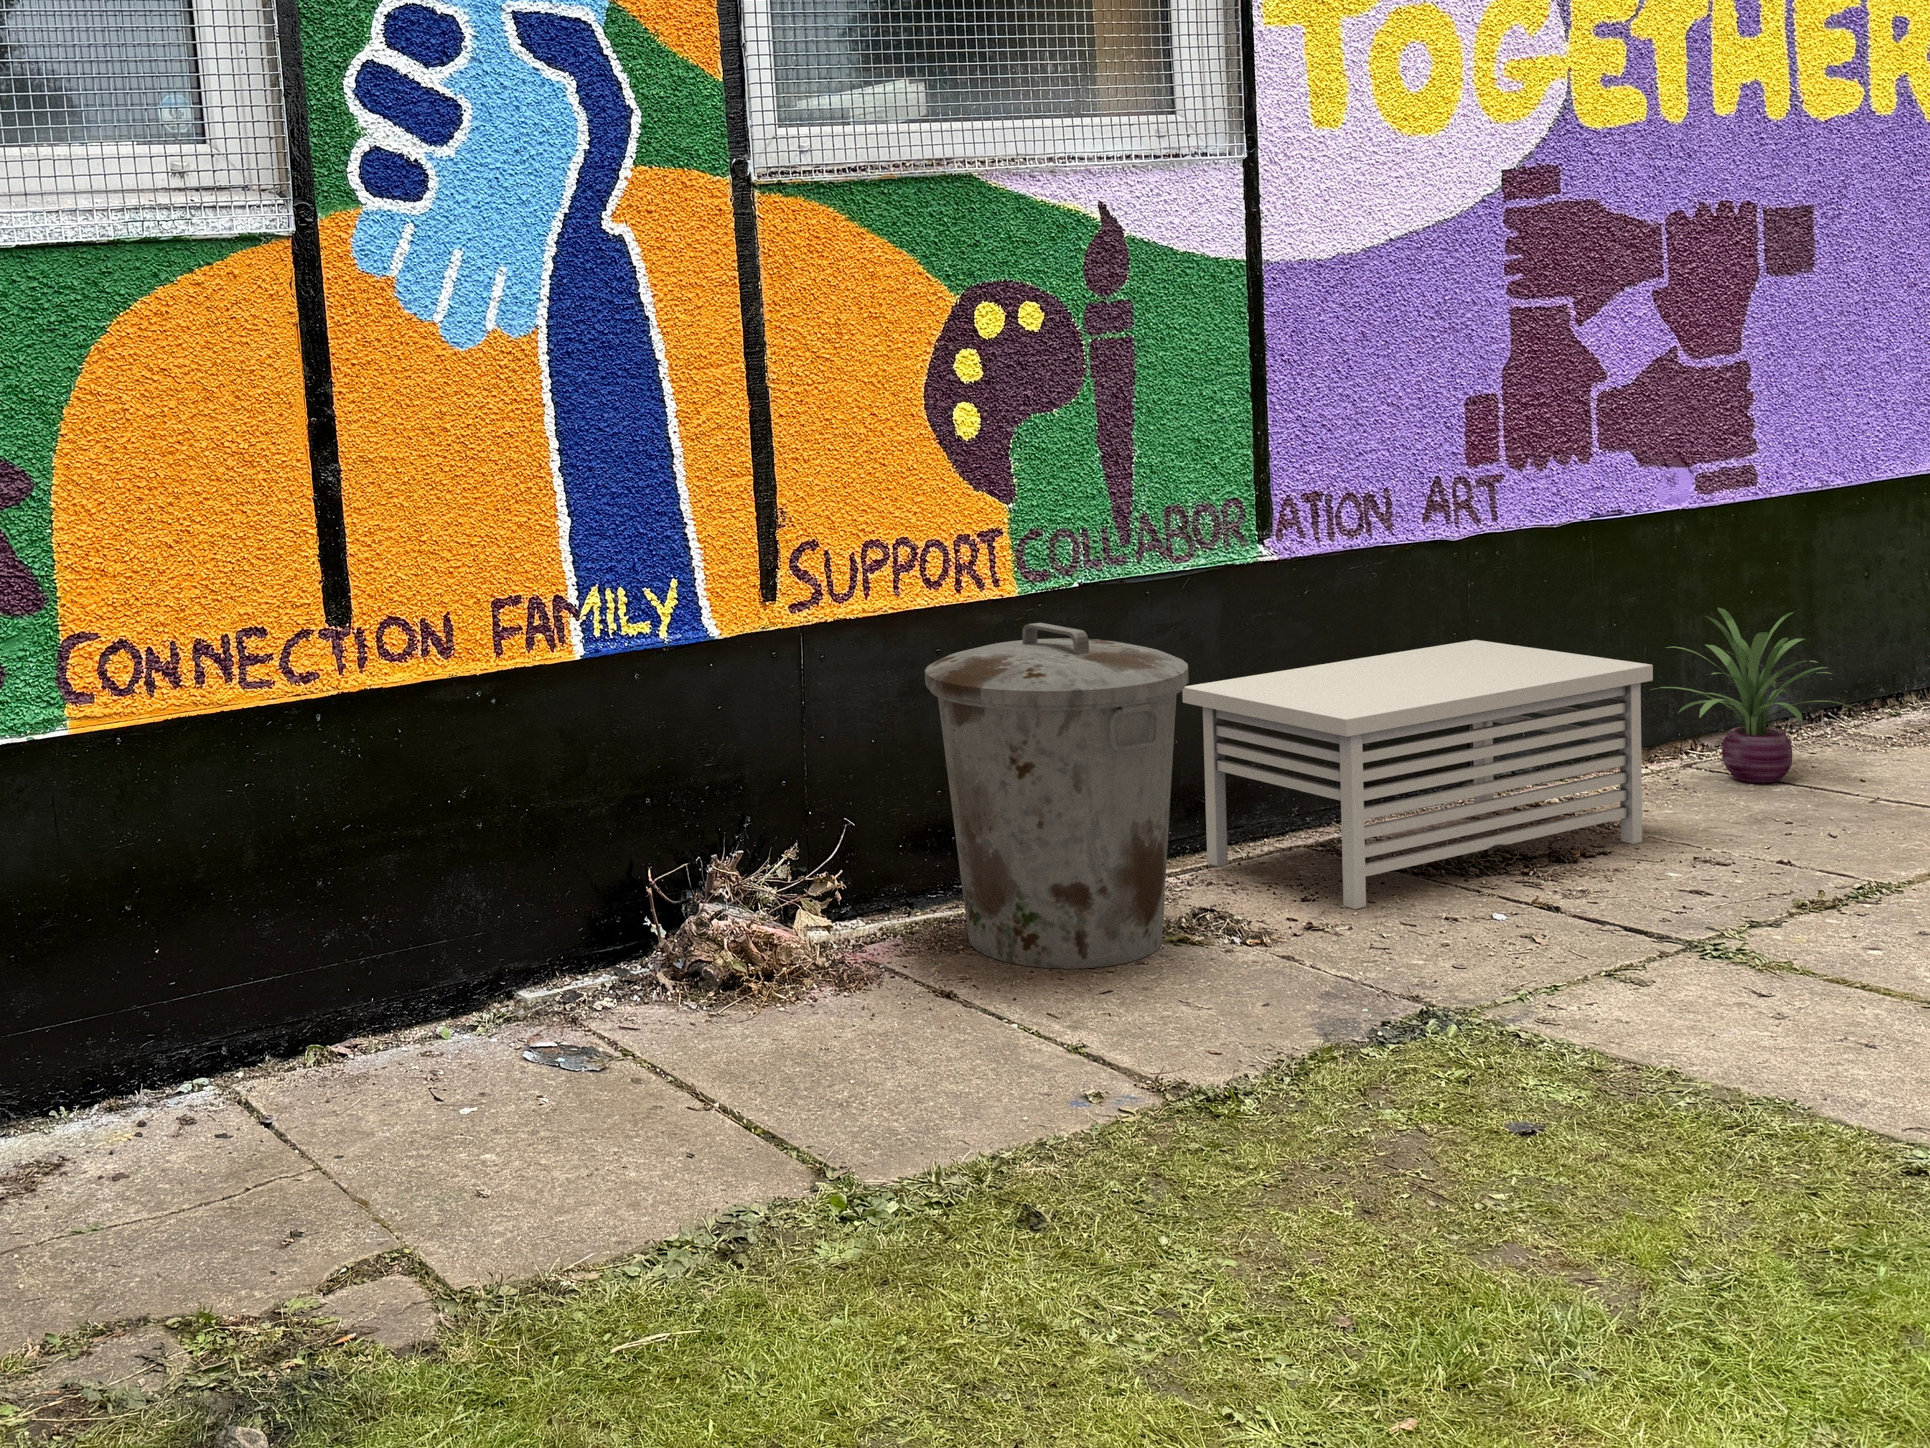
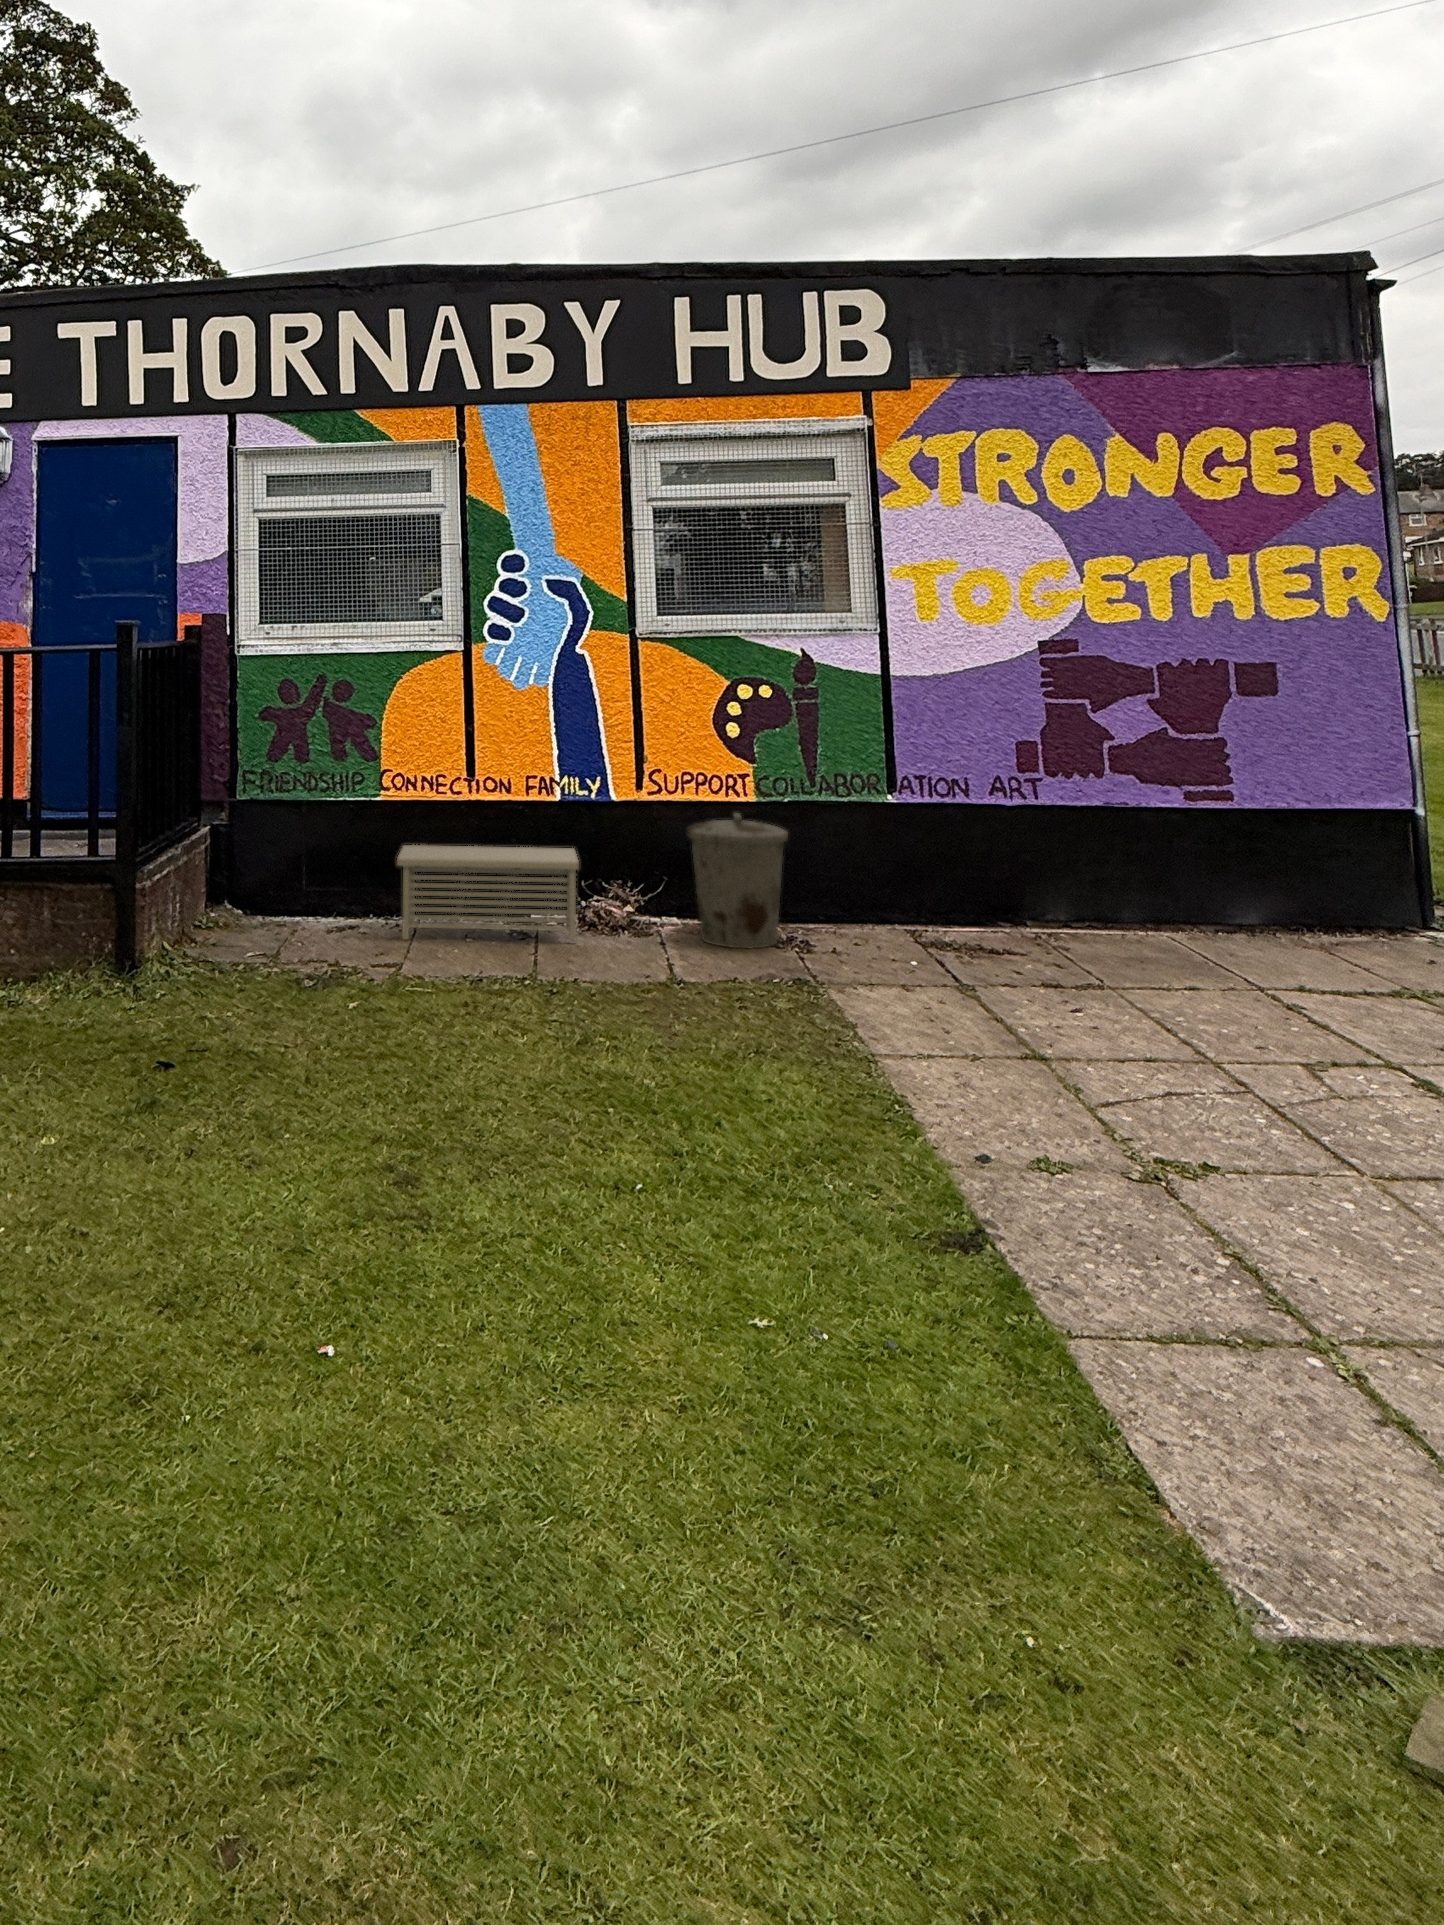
decorative plant: present [1660,608,1852,784] -> none [1133,864,1226,956]
storage bench: present [1182,640,1653,909] -> present [397,845,579,944]

